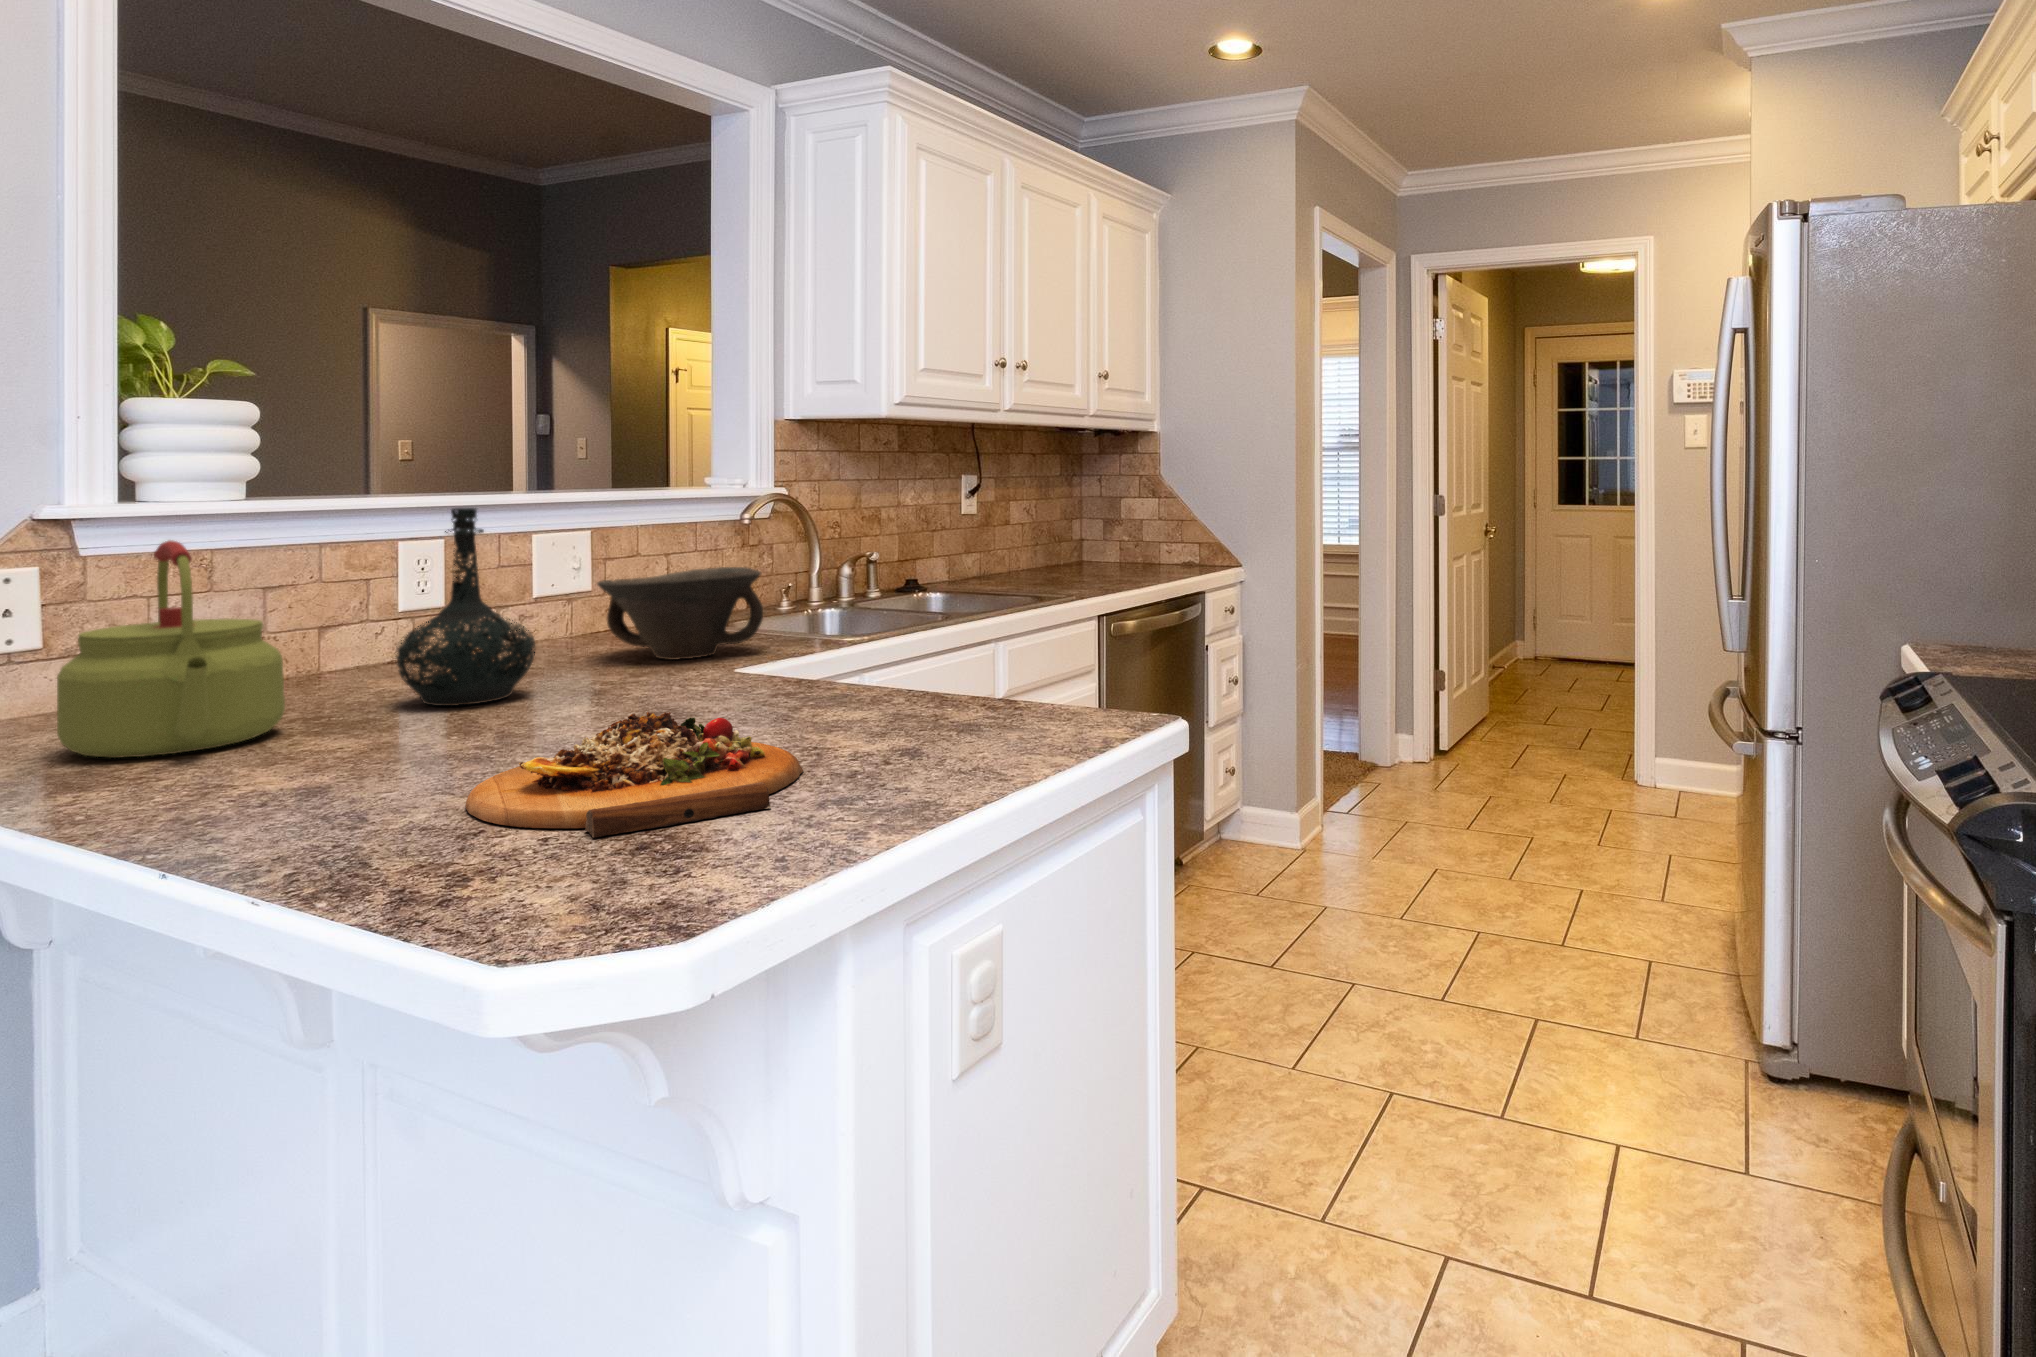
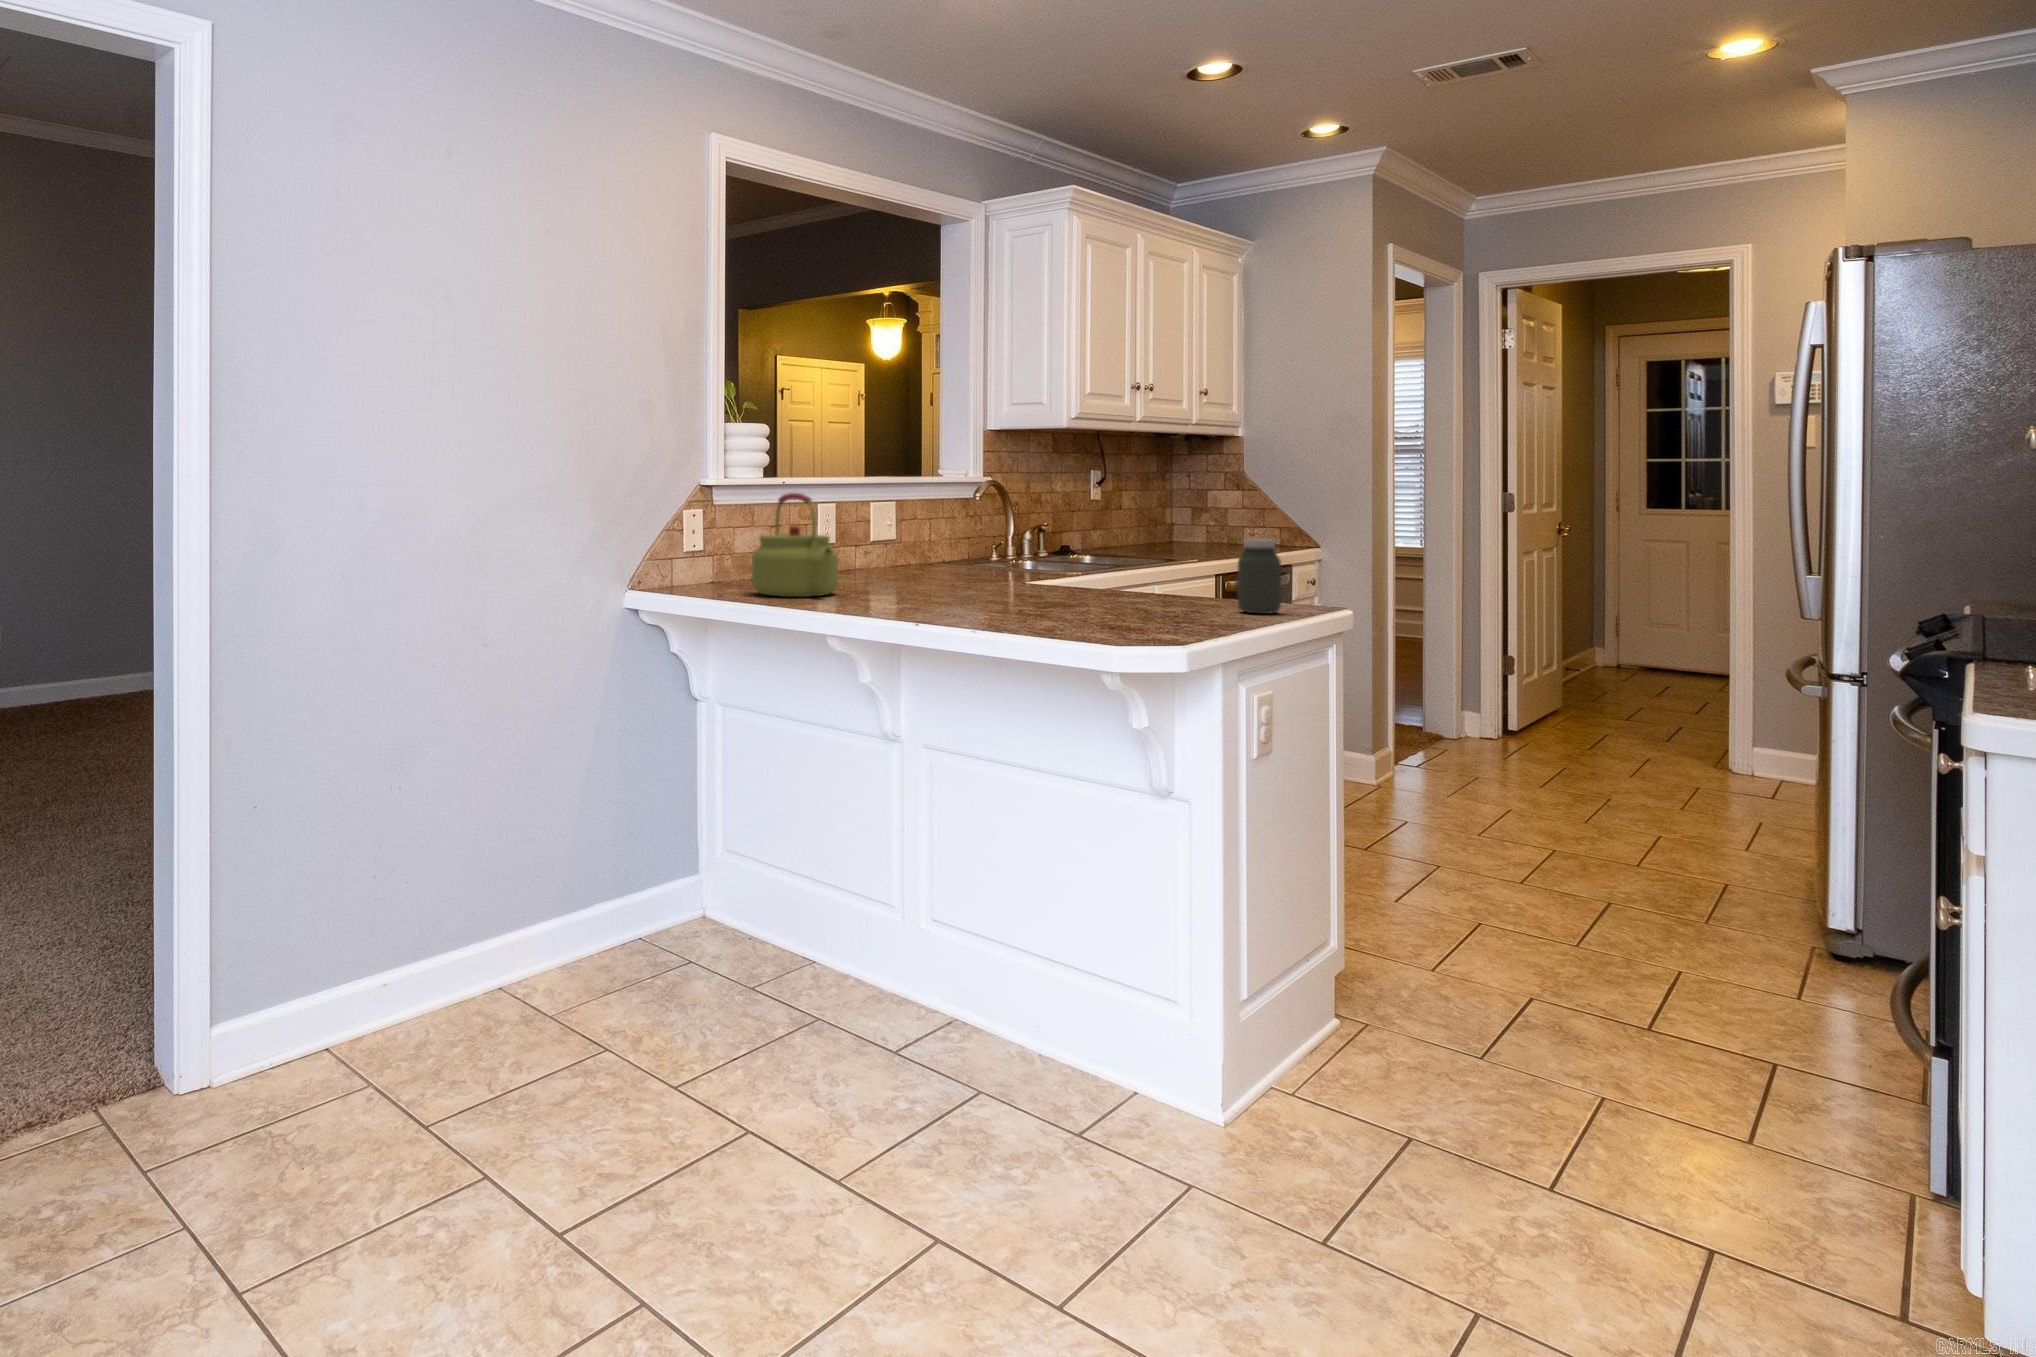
bottle: present [396,508,535,706] -> none [864,480,931,588]
bowl: present [597,567,763,660] -> none [927,524,1027,578]
jar: none [972,620,1045,761] -> present [1238,539,1281,614]
cutting board: present [466,712,803,837] -> none [993,578,1156,622]

